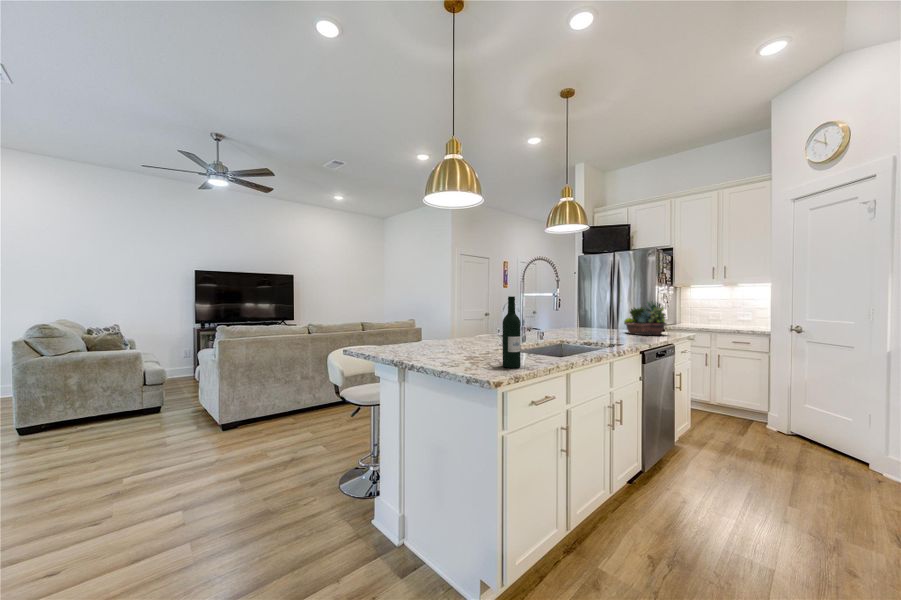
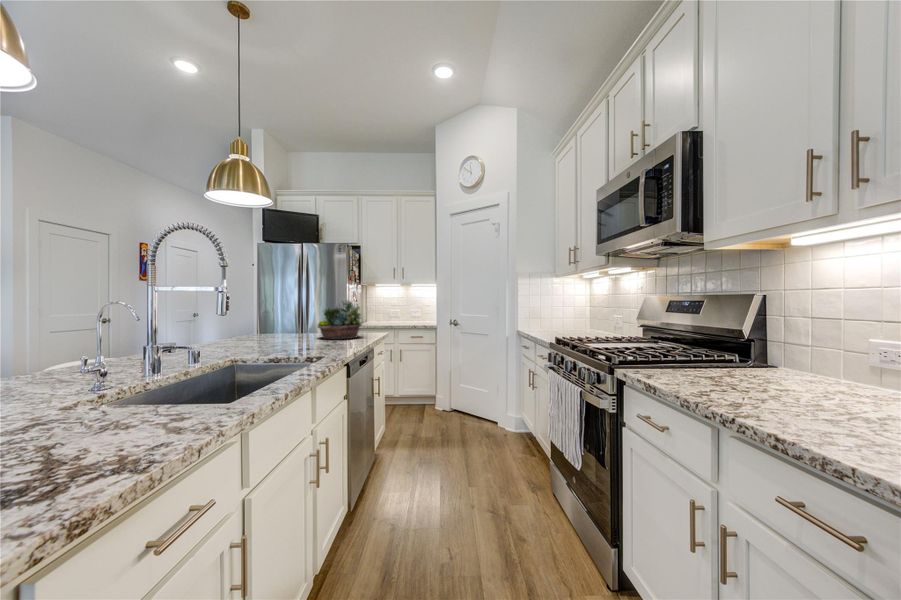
wine bottle: present [503,296,521,368] -> none [60,296,123,477]

